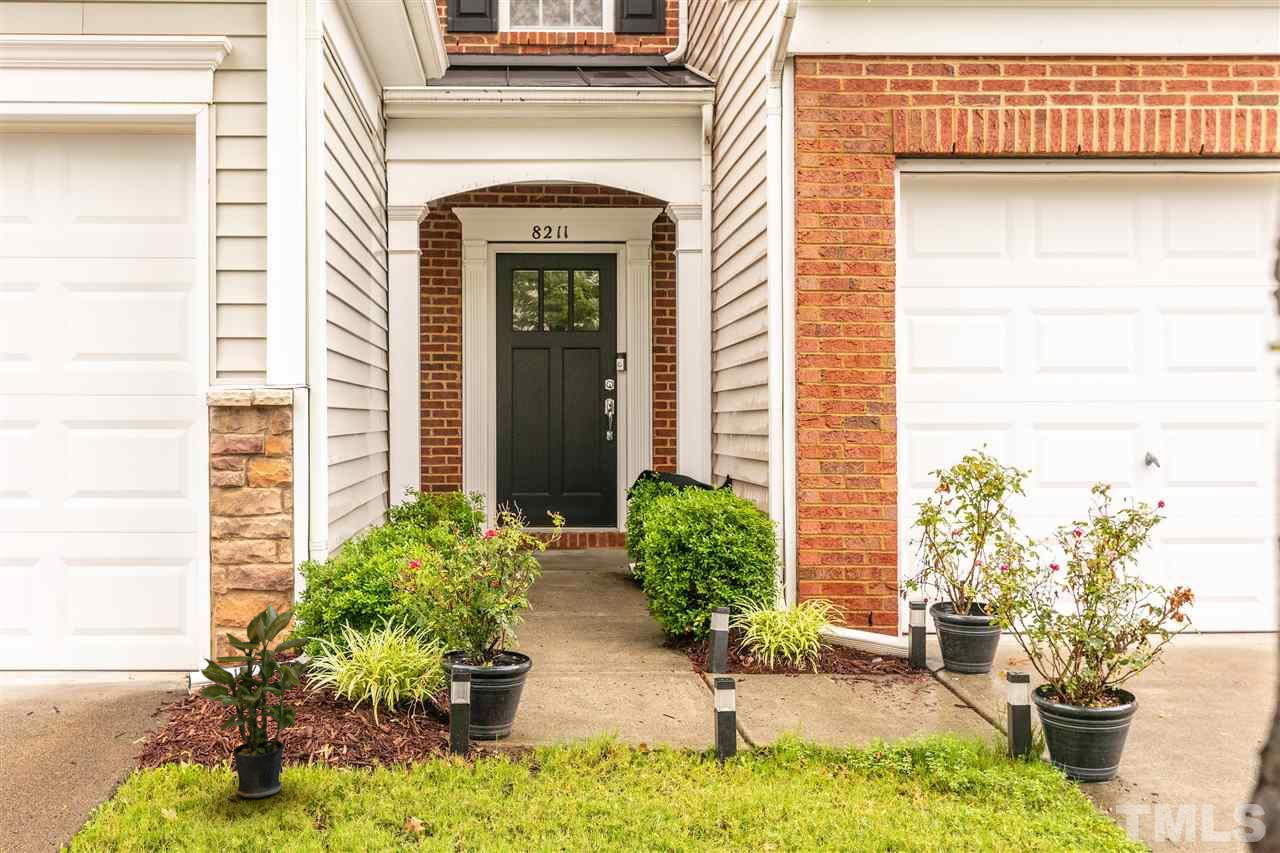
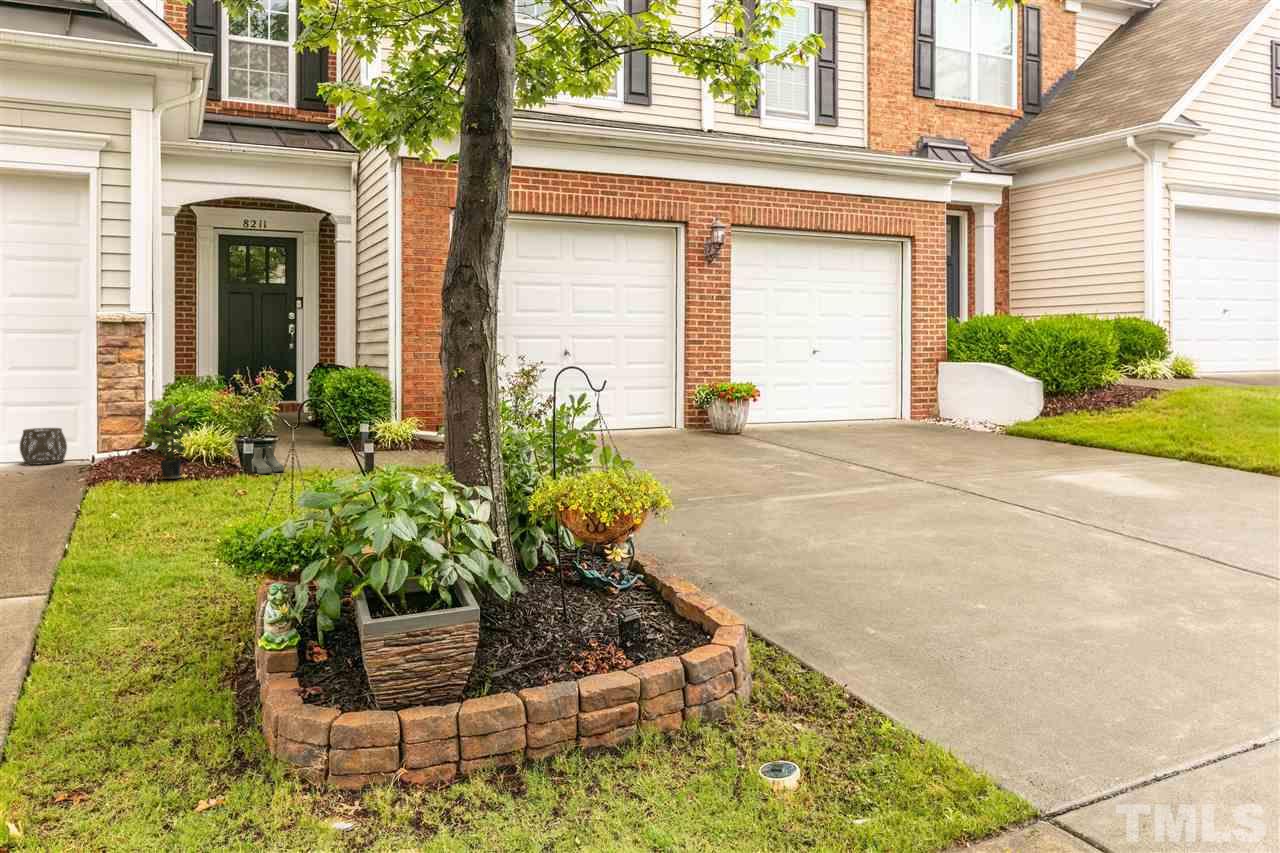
woven basket: none [65,612,154,692] -> present [20,428,67,465]
boots: none [447,706,518,791] -> present [252,446,284,474]

